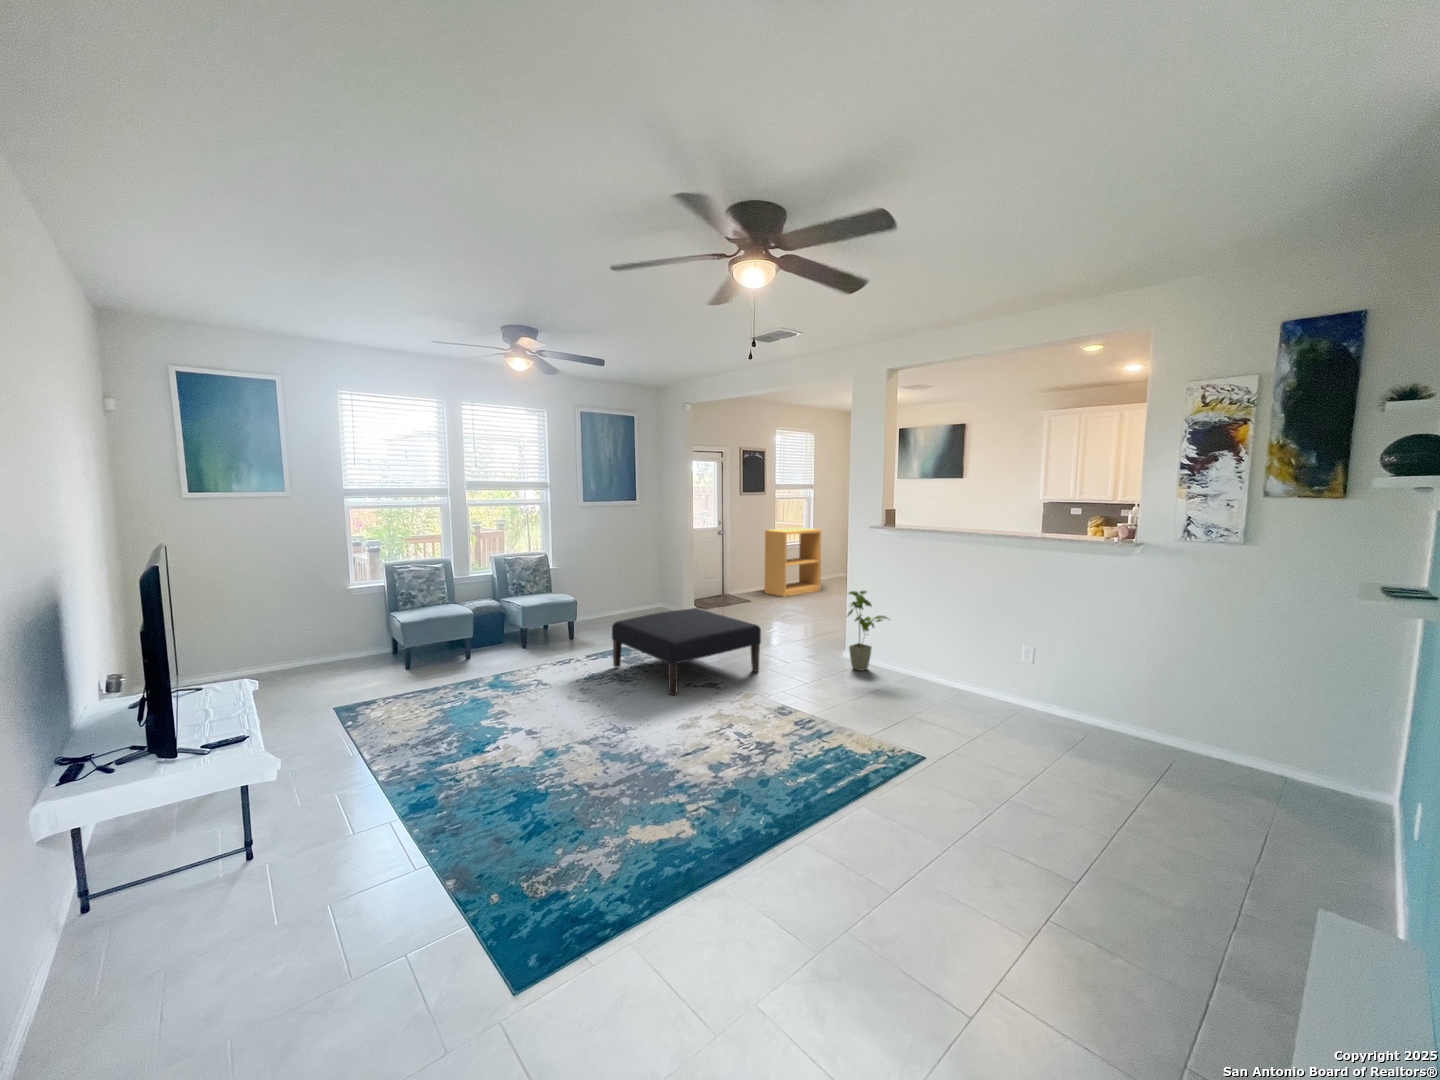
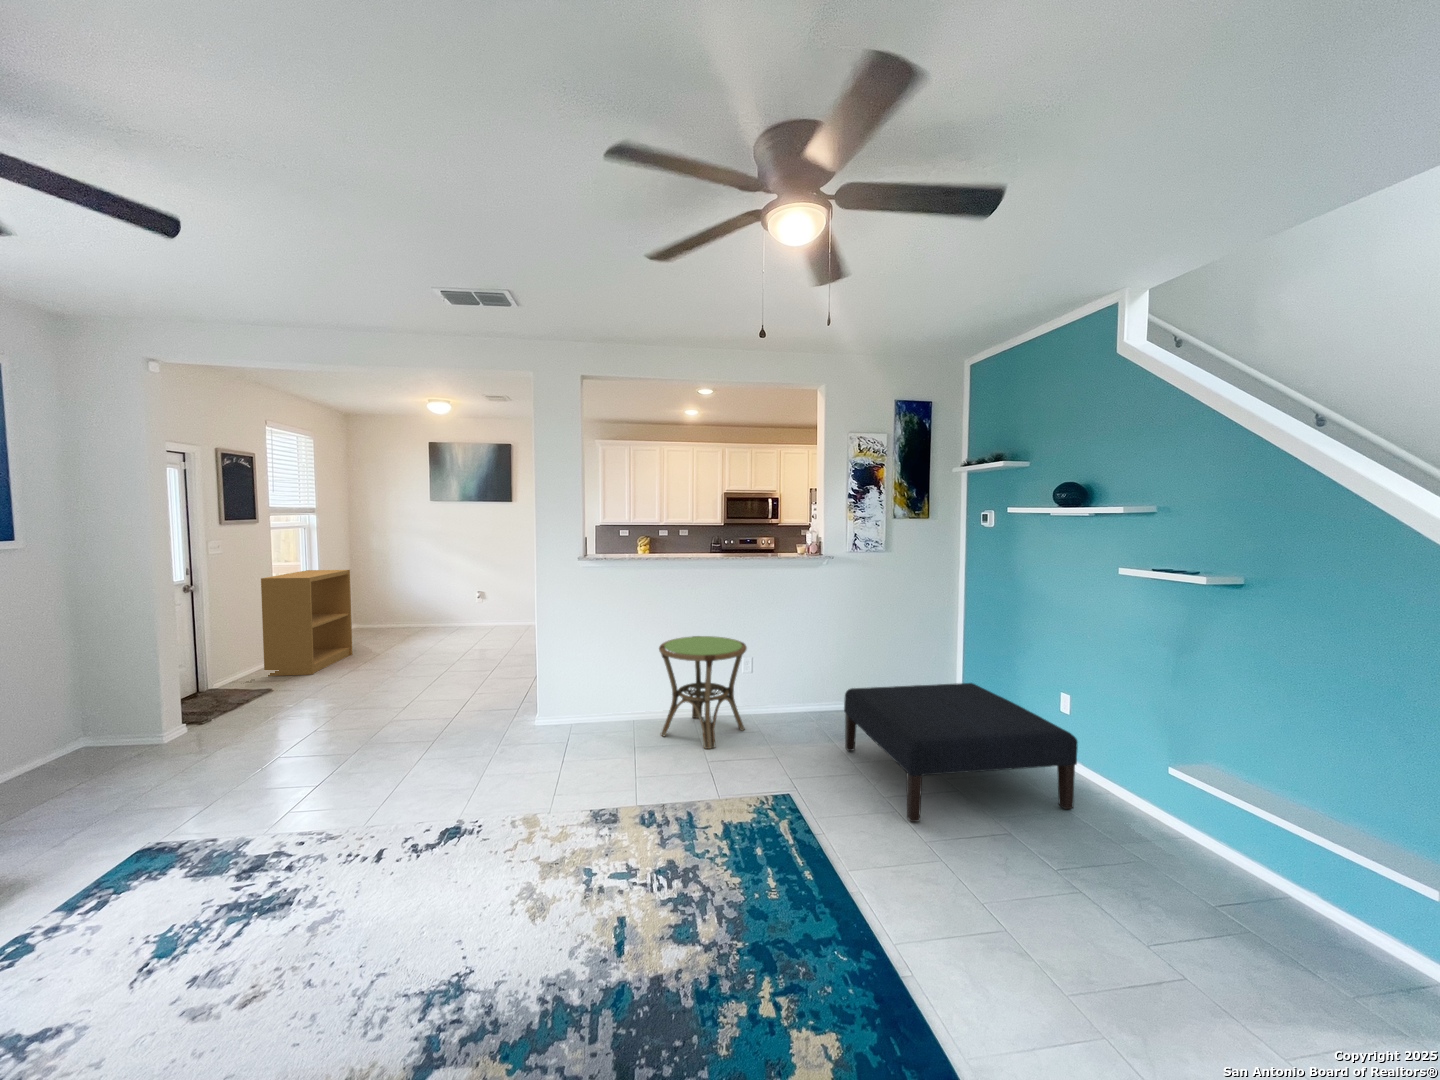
house plant: present [848,591,888,671] -> none [560,635,614,734]
ottoman: present [612,608,761,695] -> present [844,683,1078,822]
side table: none [904,609,996,714] -> present [659,636,747,749]

